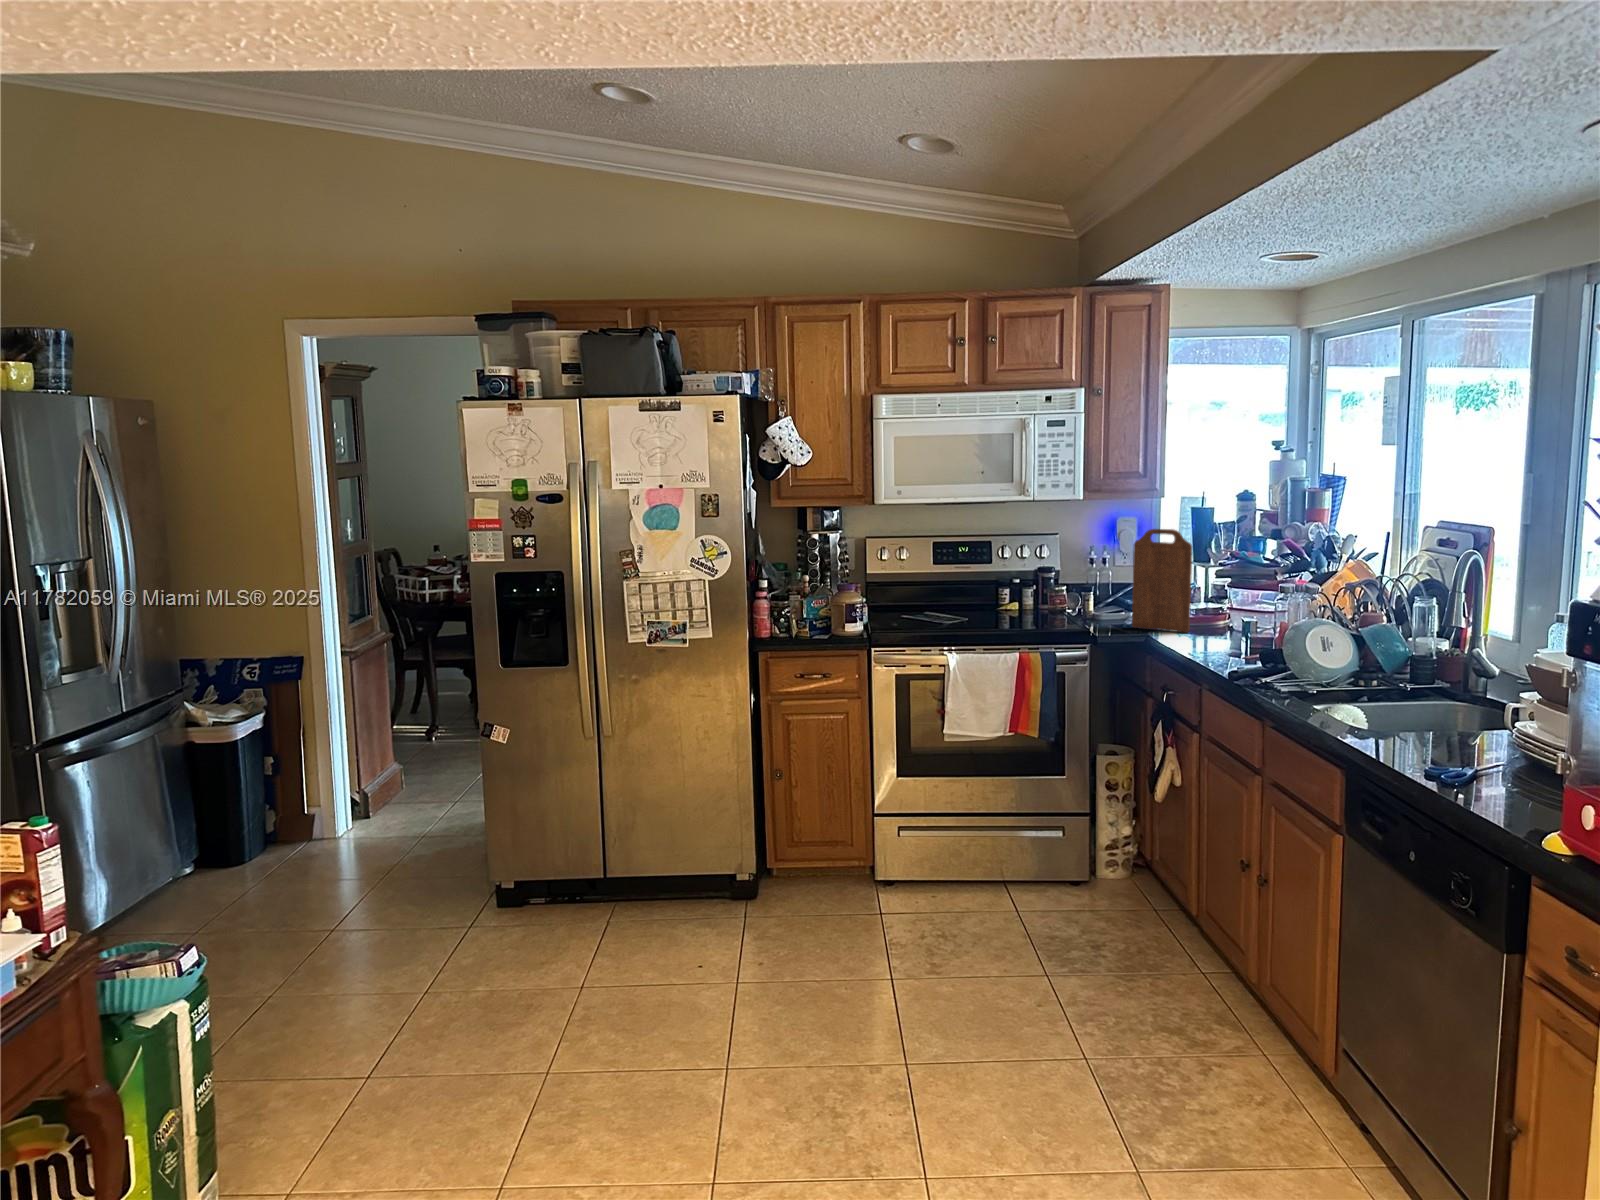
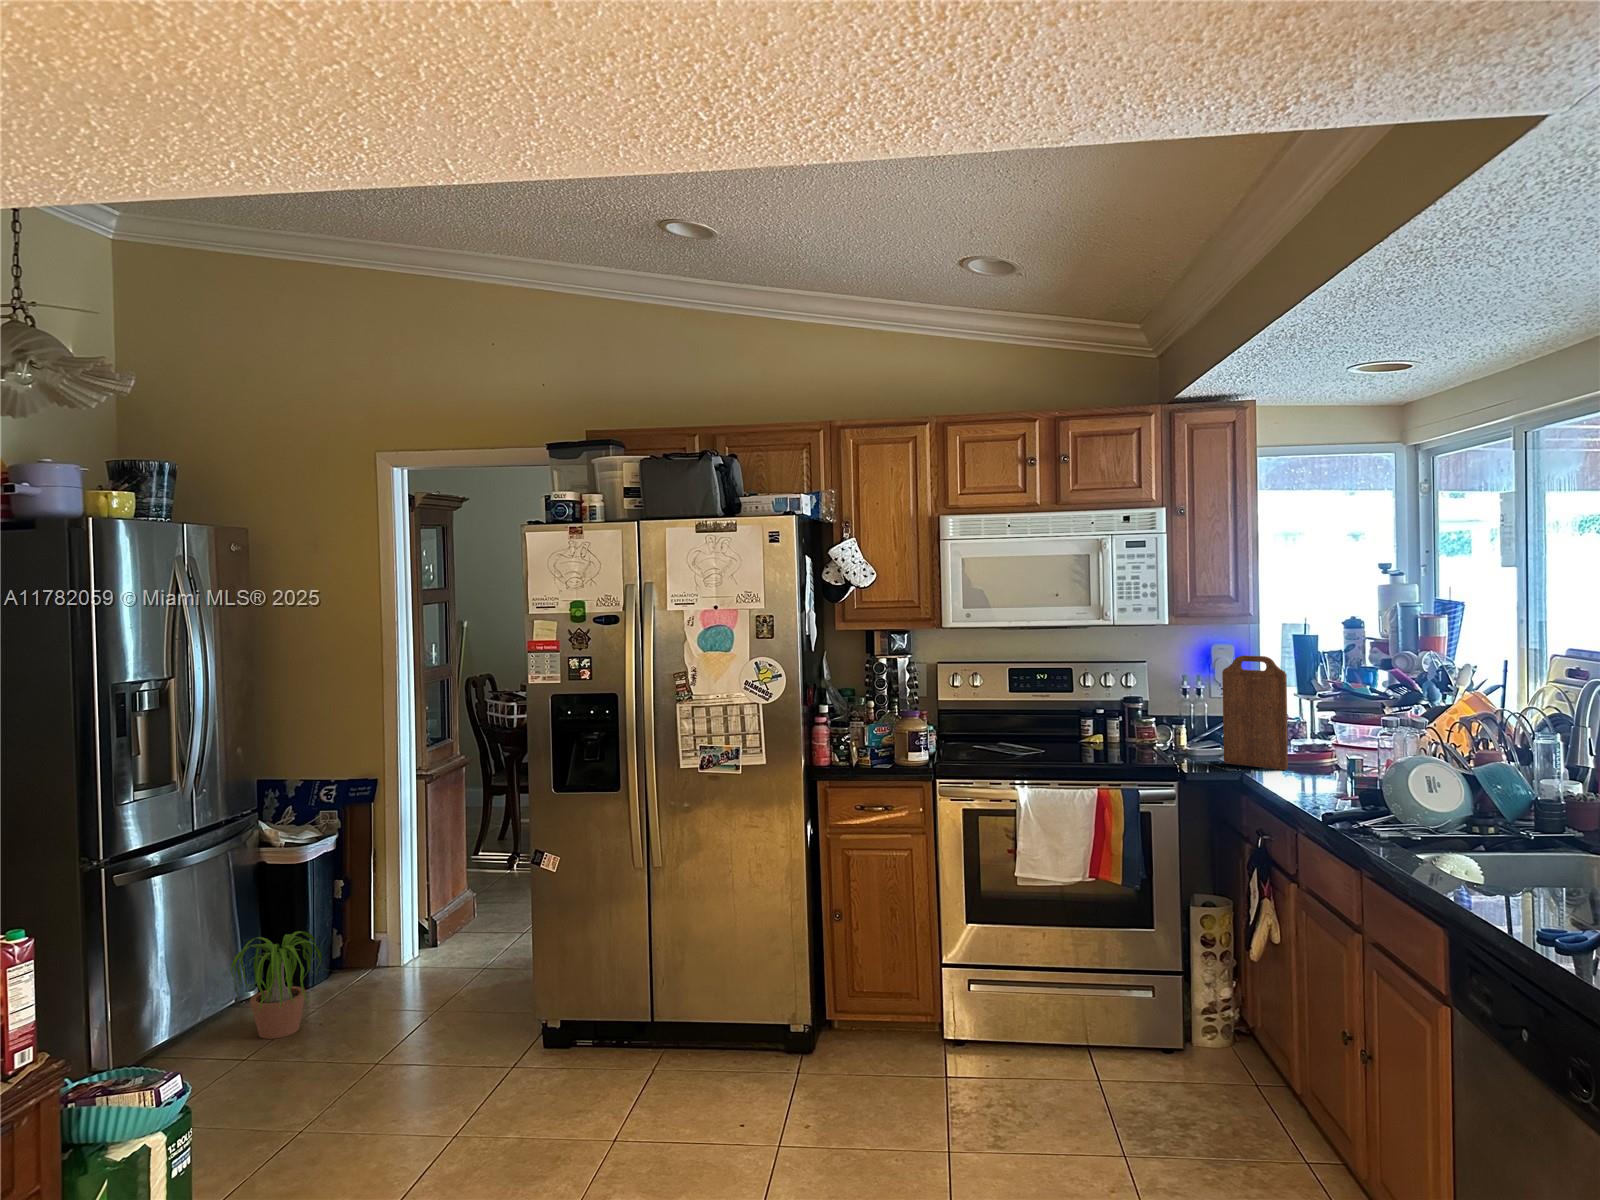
potted plant: none [159,808,281,911] -> present [222,931,322,1039]

